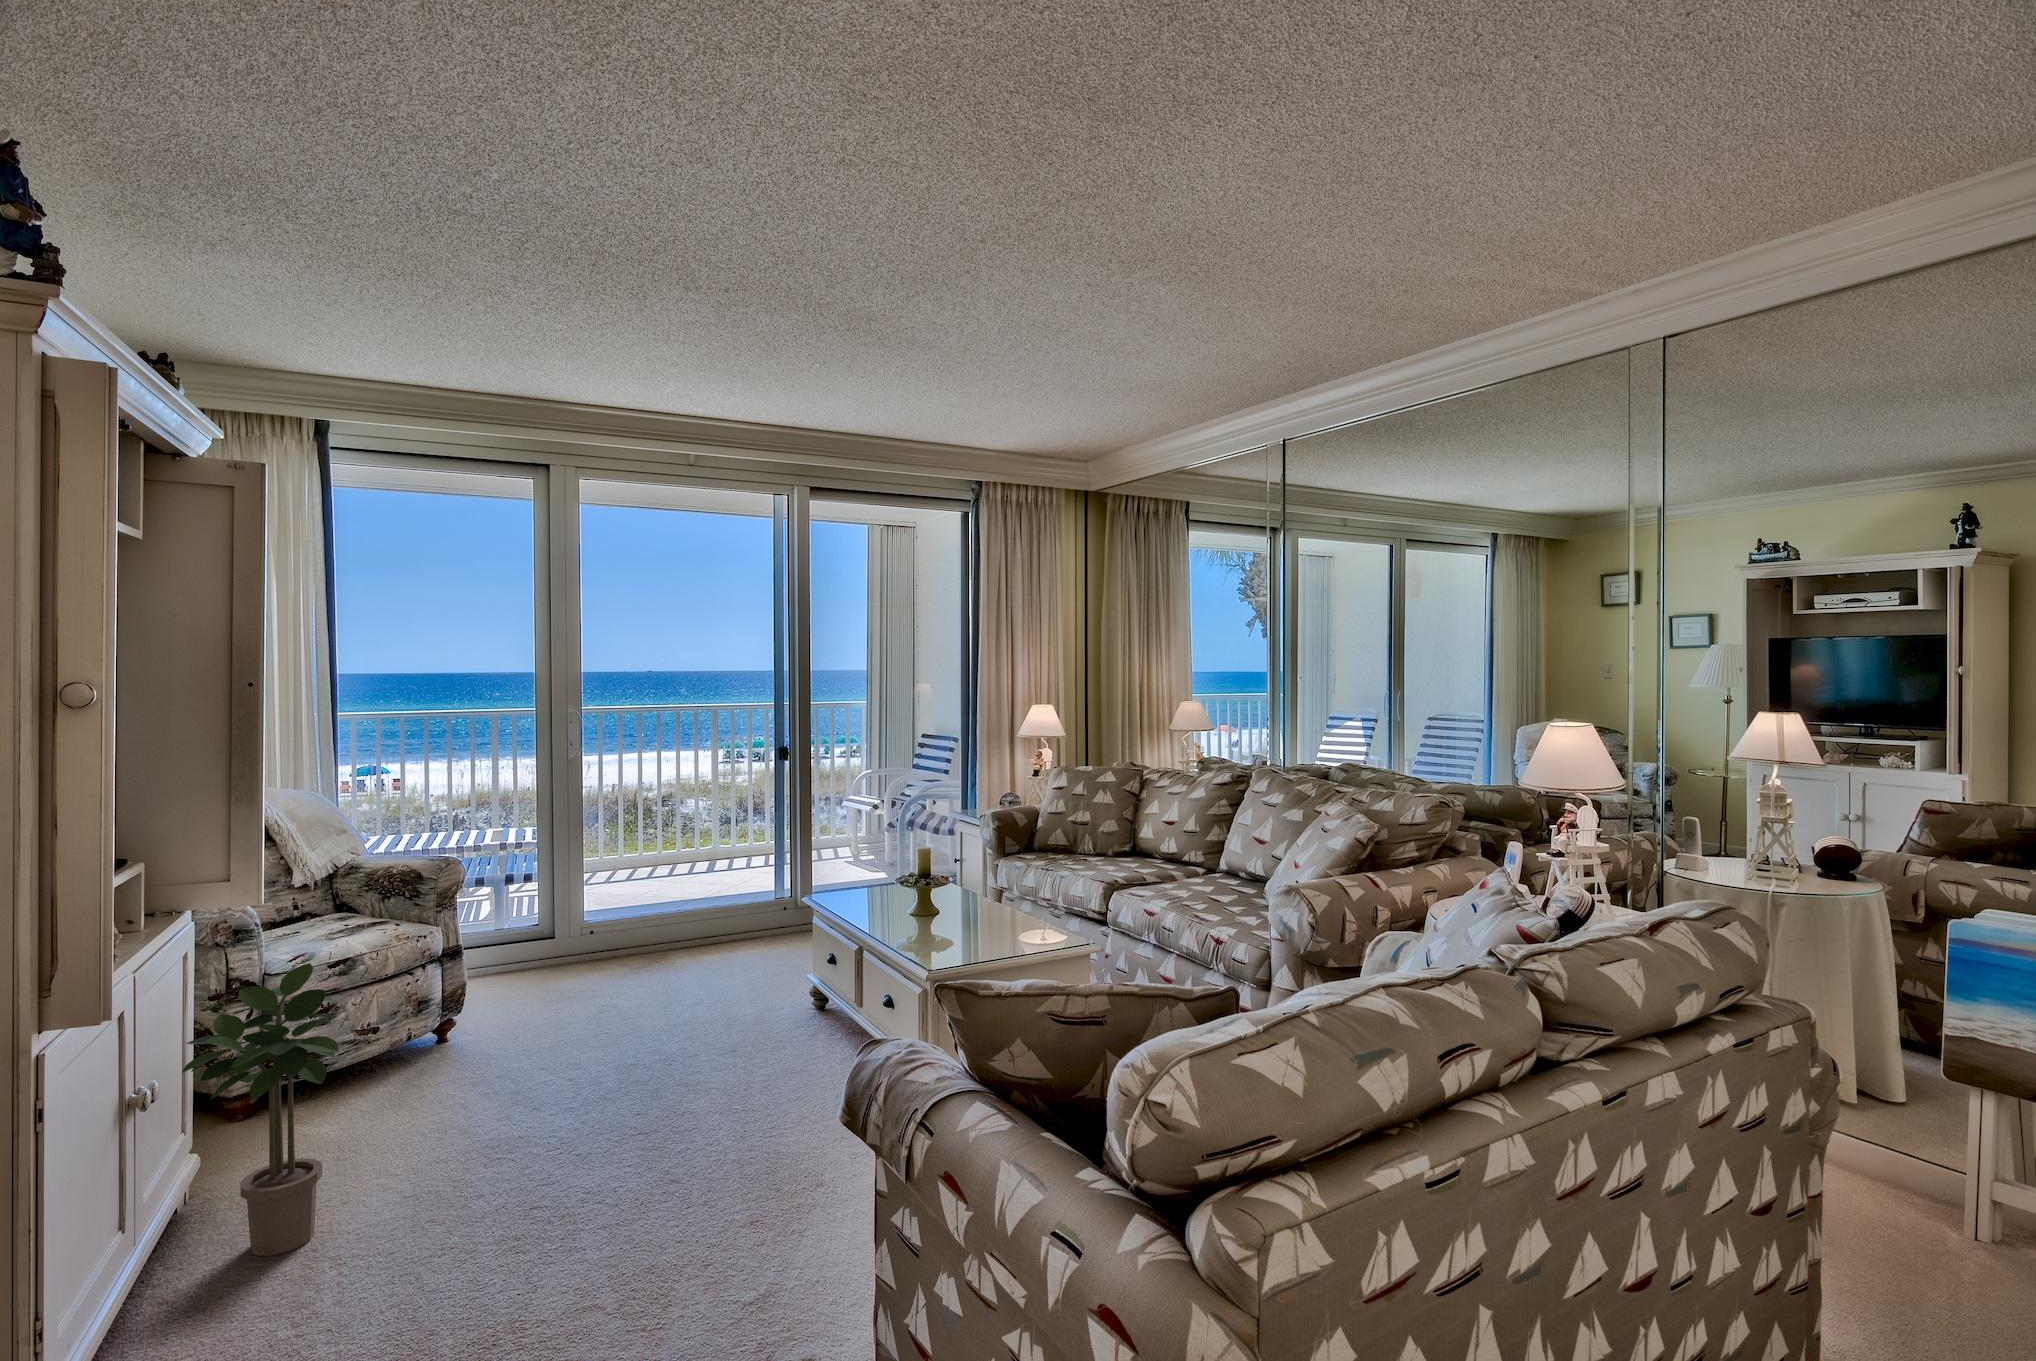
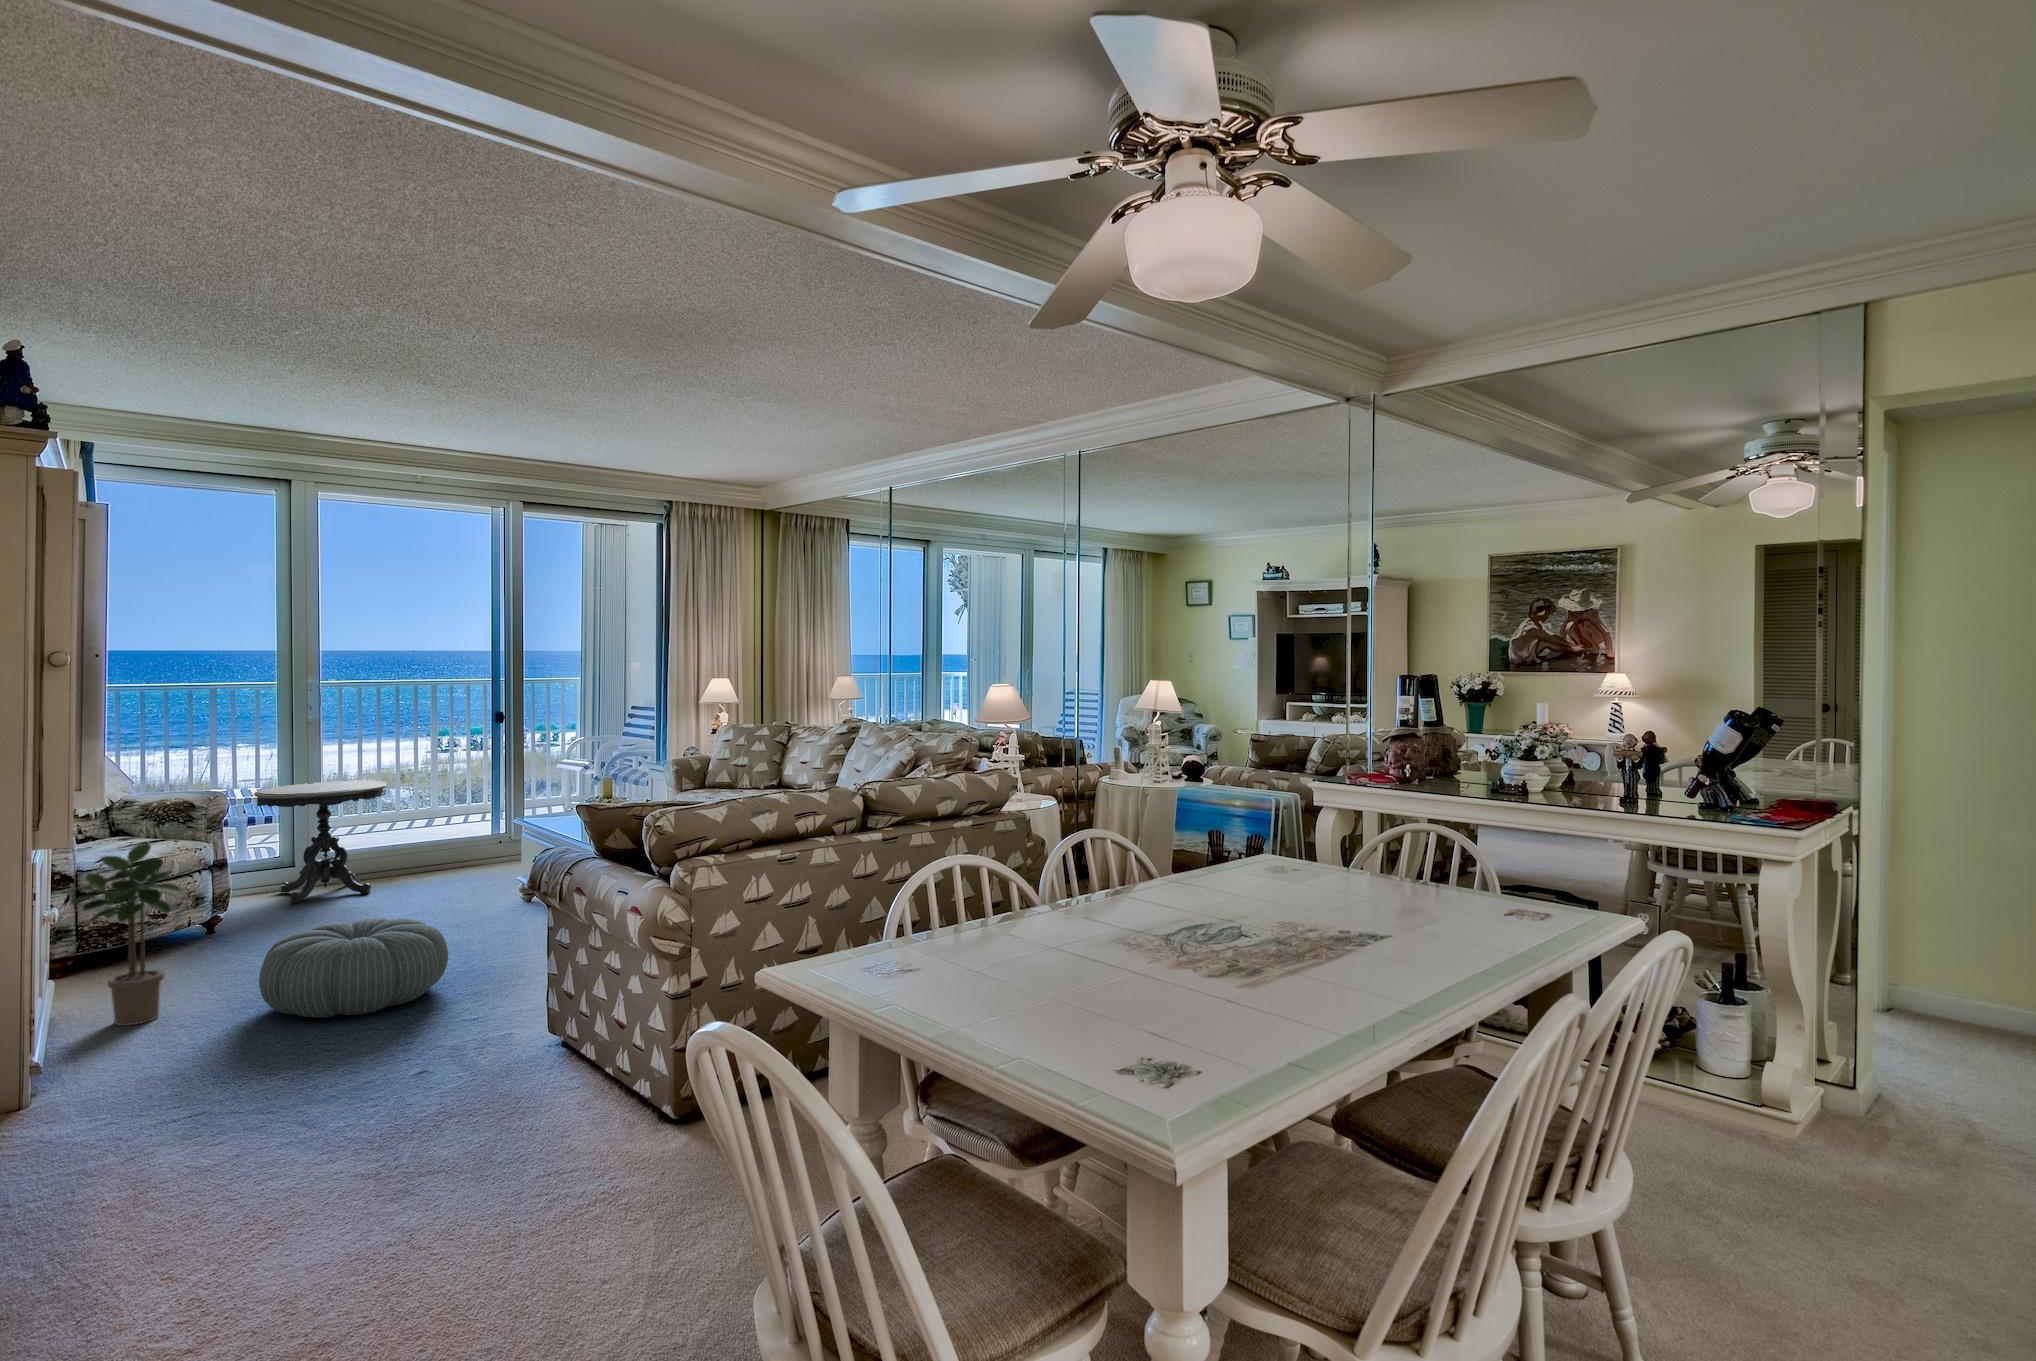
side table: none [505,833,655,991] -> present [254,781,387,903]
pouf: none [442,1079,717,1273] -> present [259,918,448,1018]

